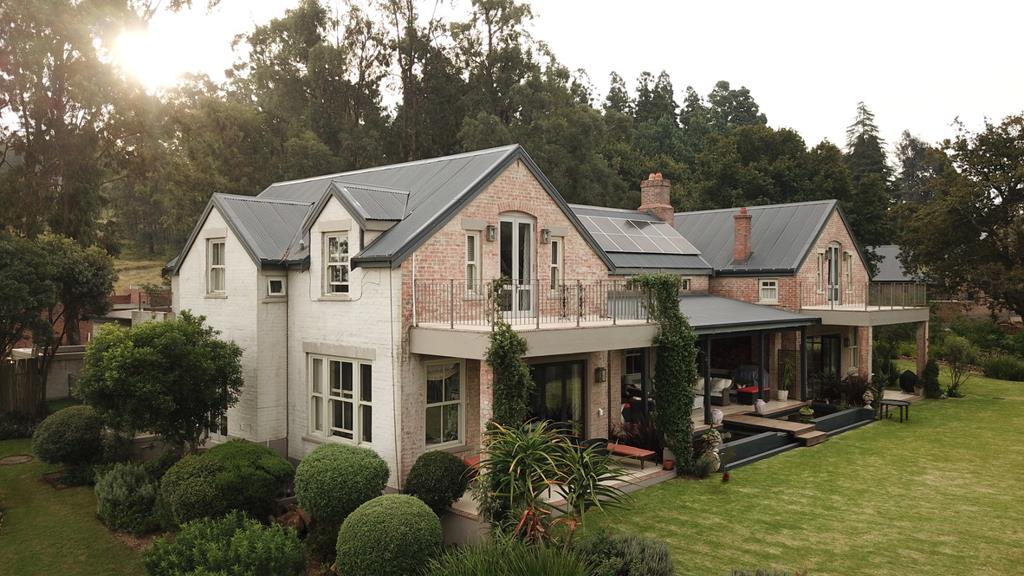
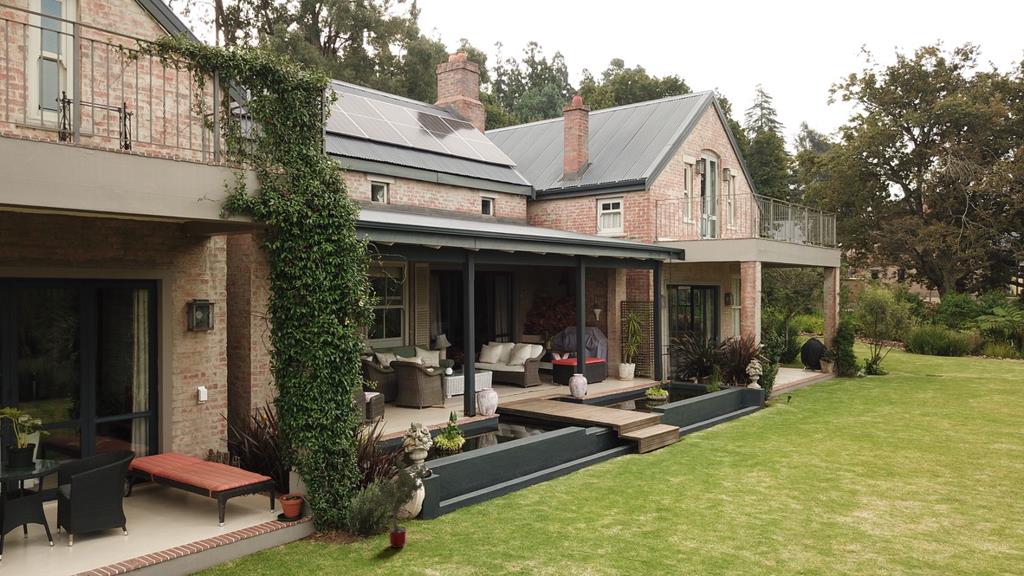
round table: present [877,399,912,422] -> none [768,372,820,406]

